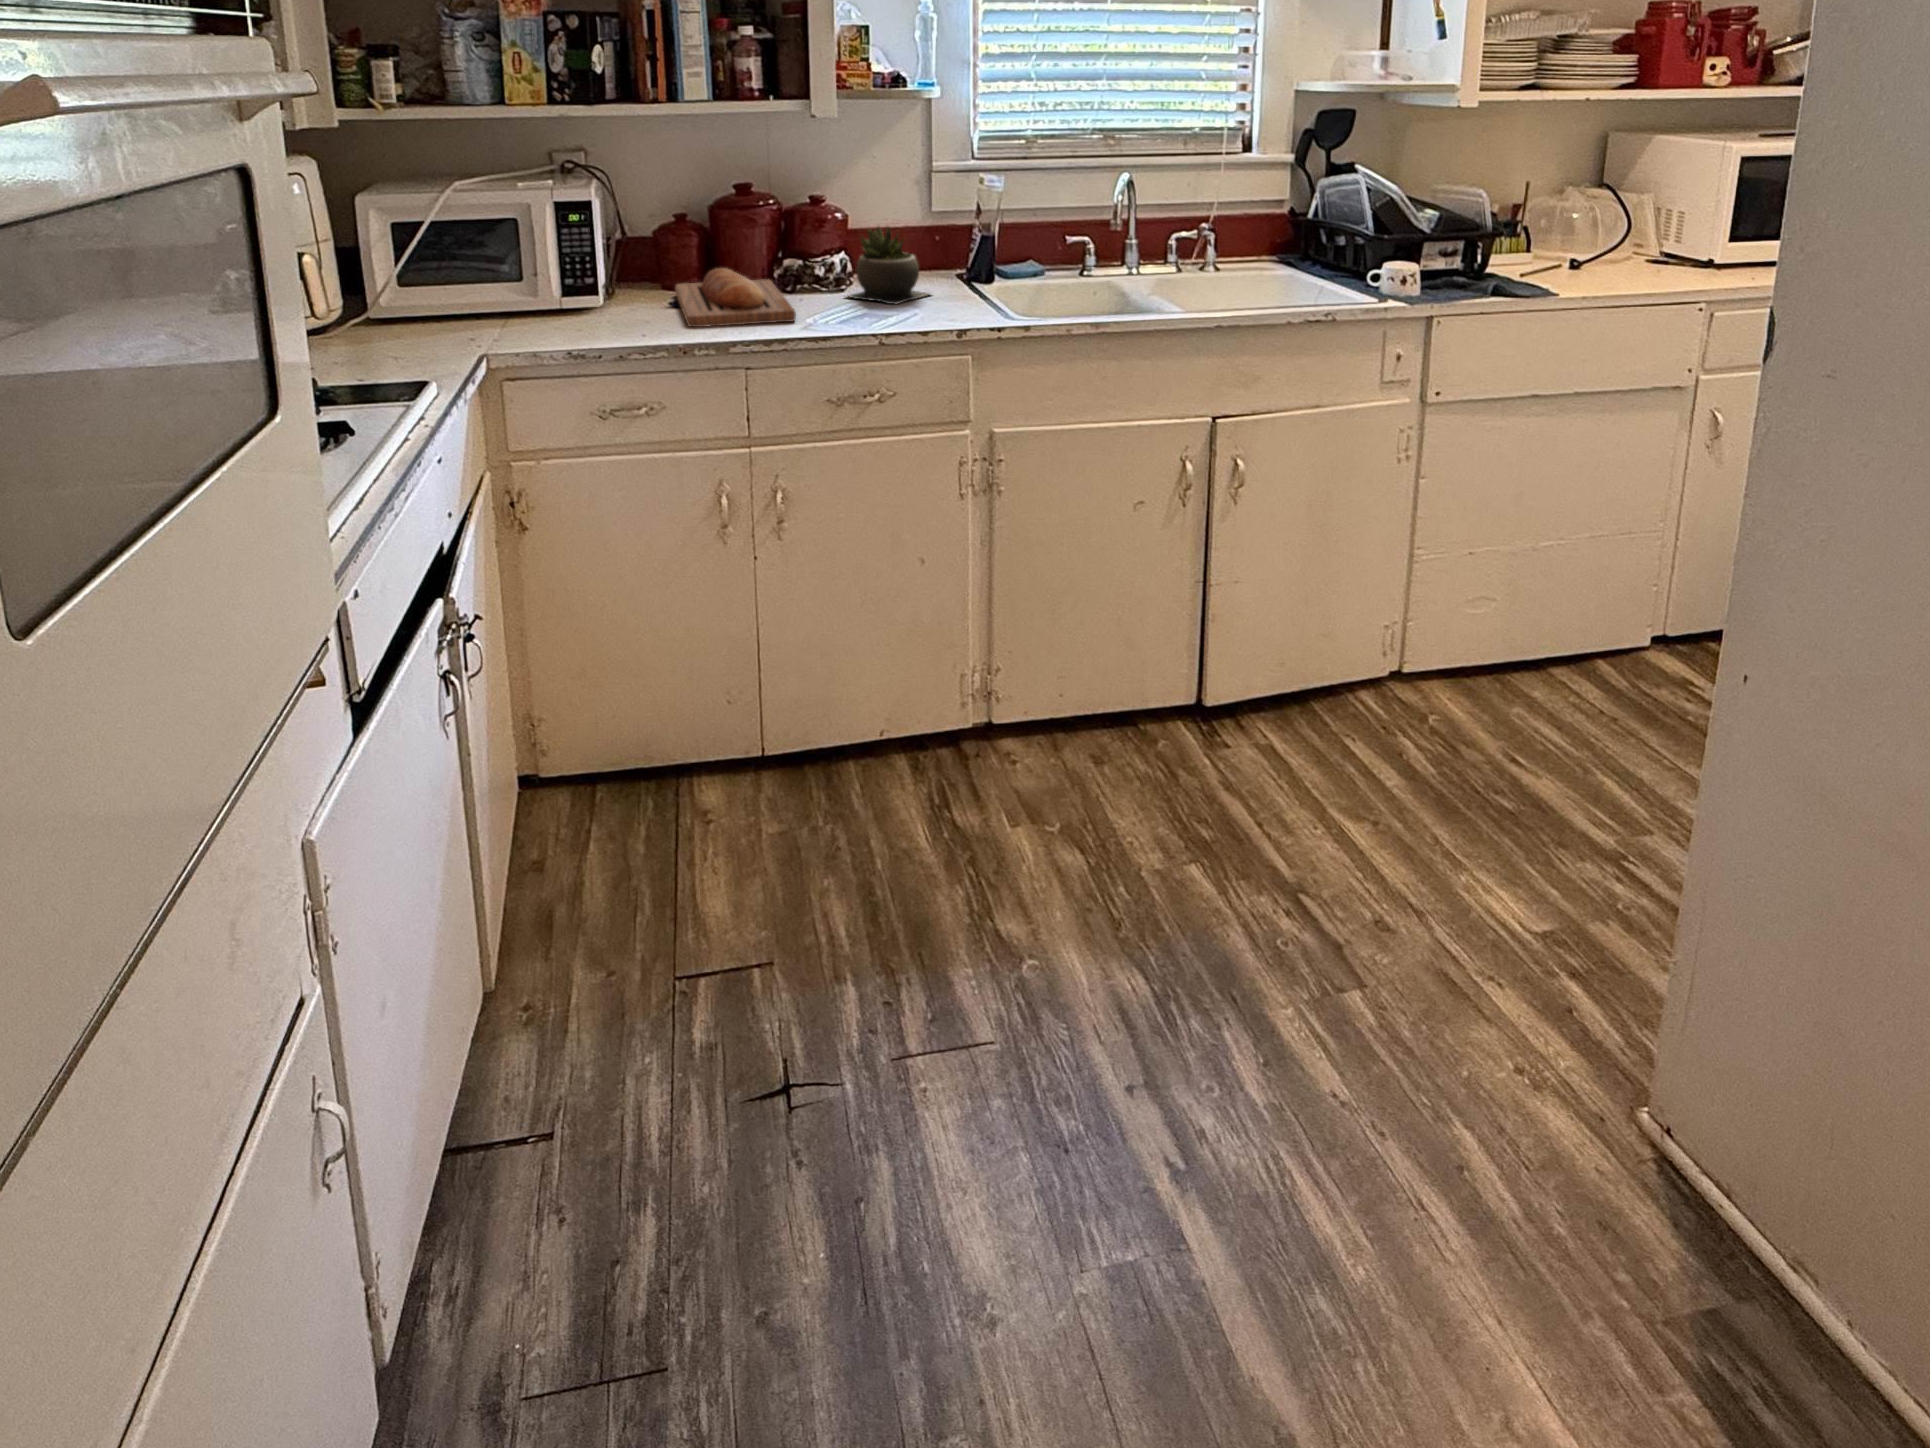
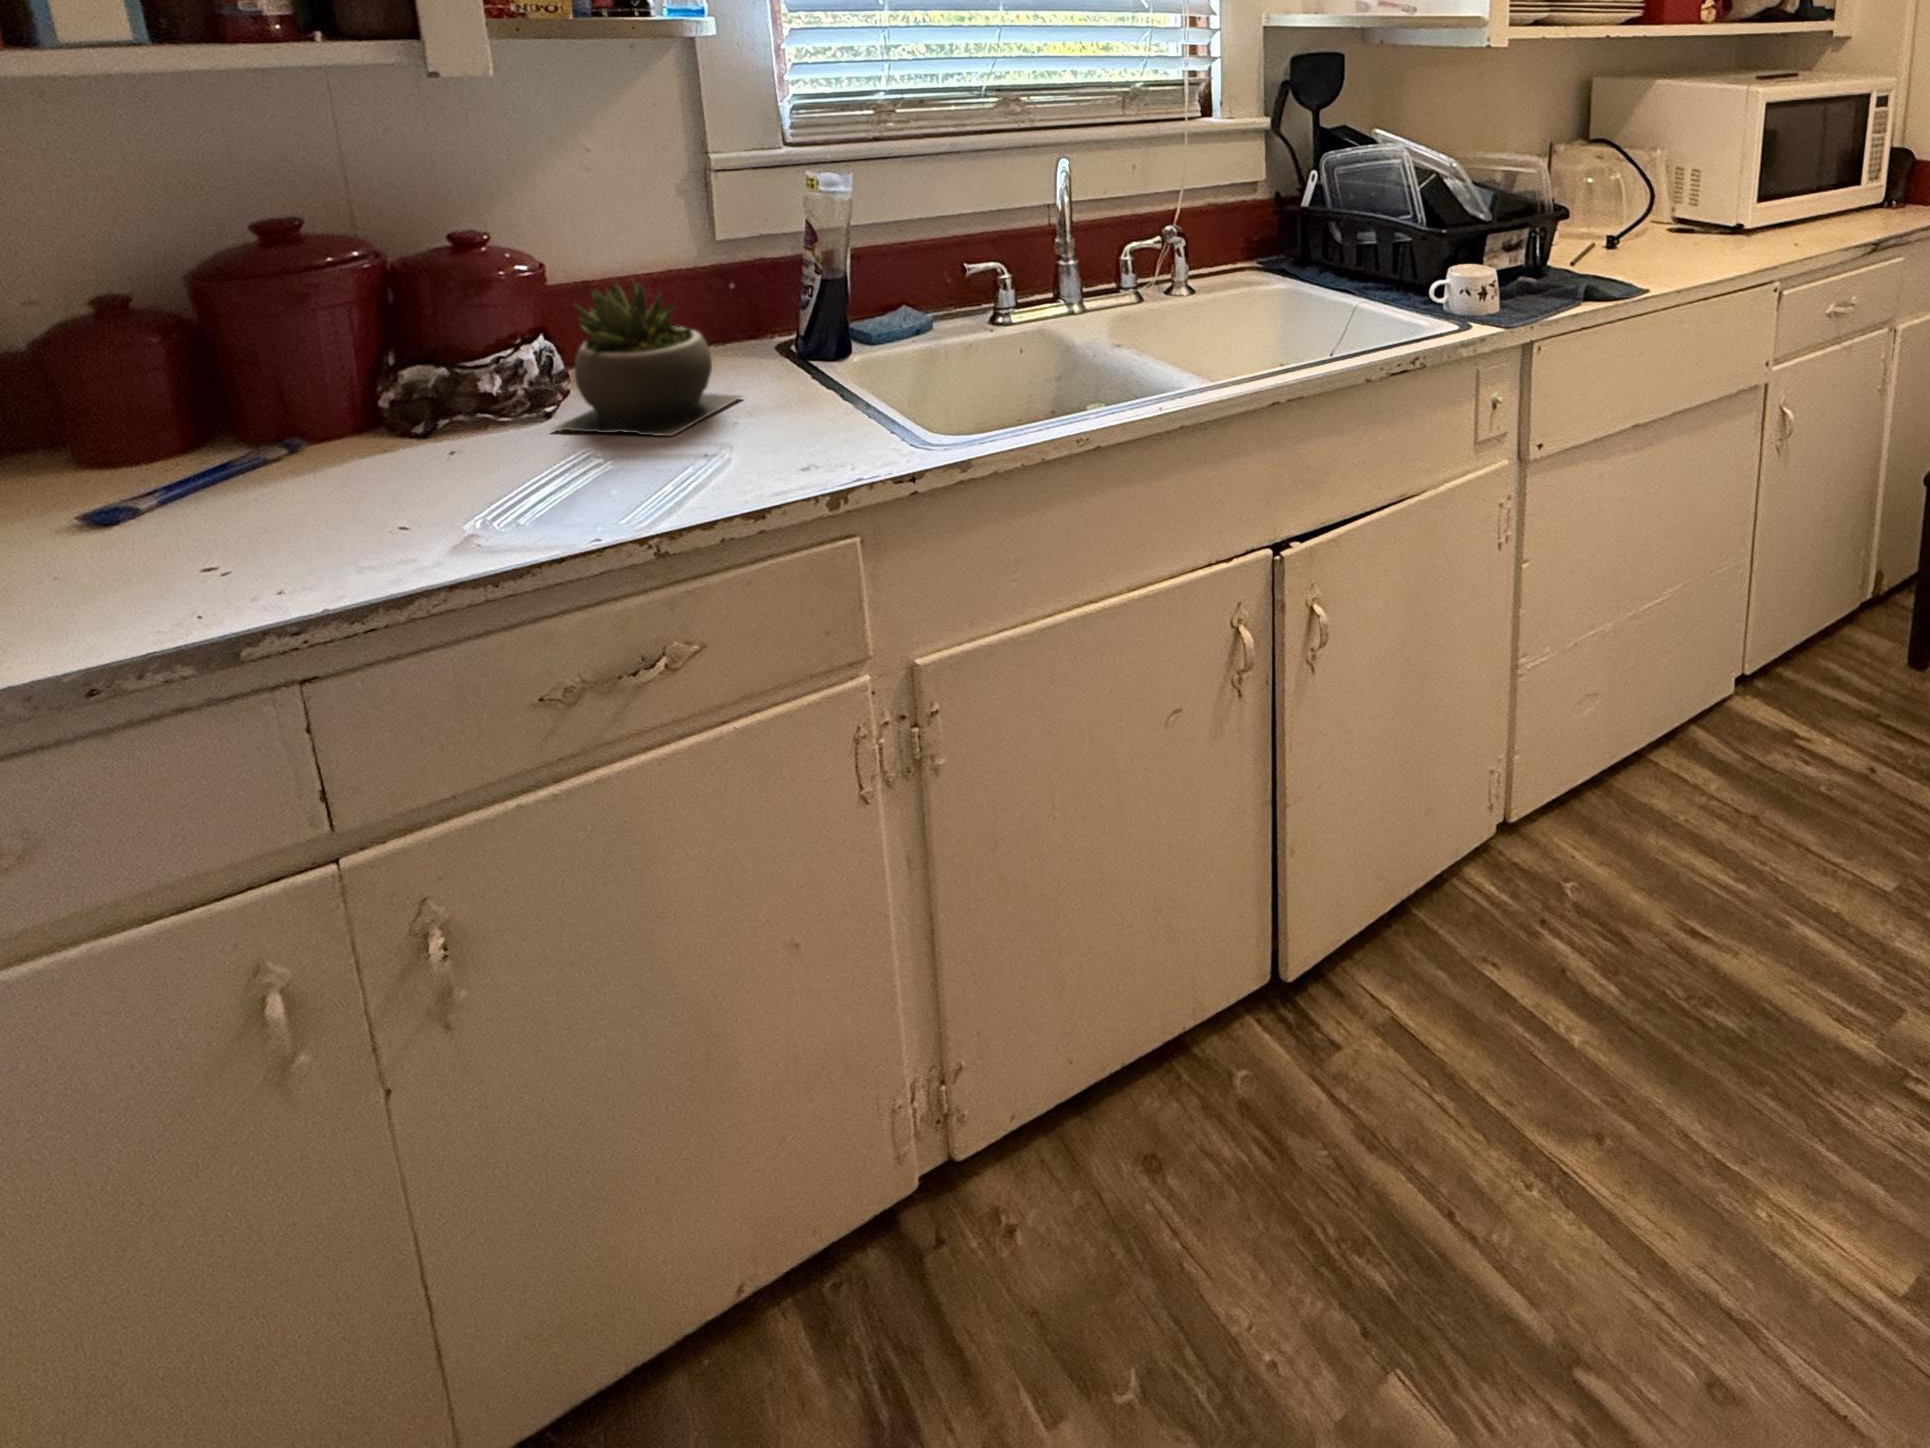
bread loaf: present [675,268,796,327] -> none [104,409,436,598]

